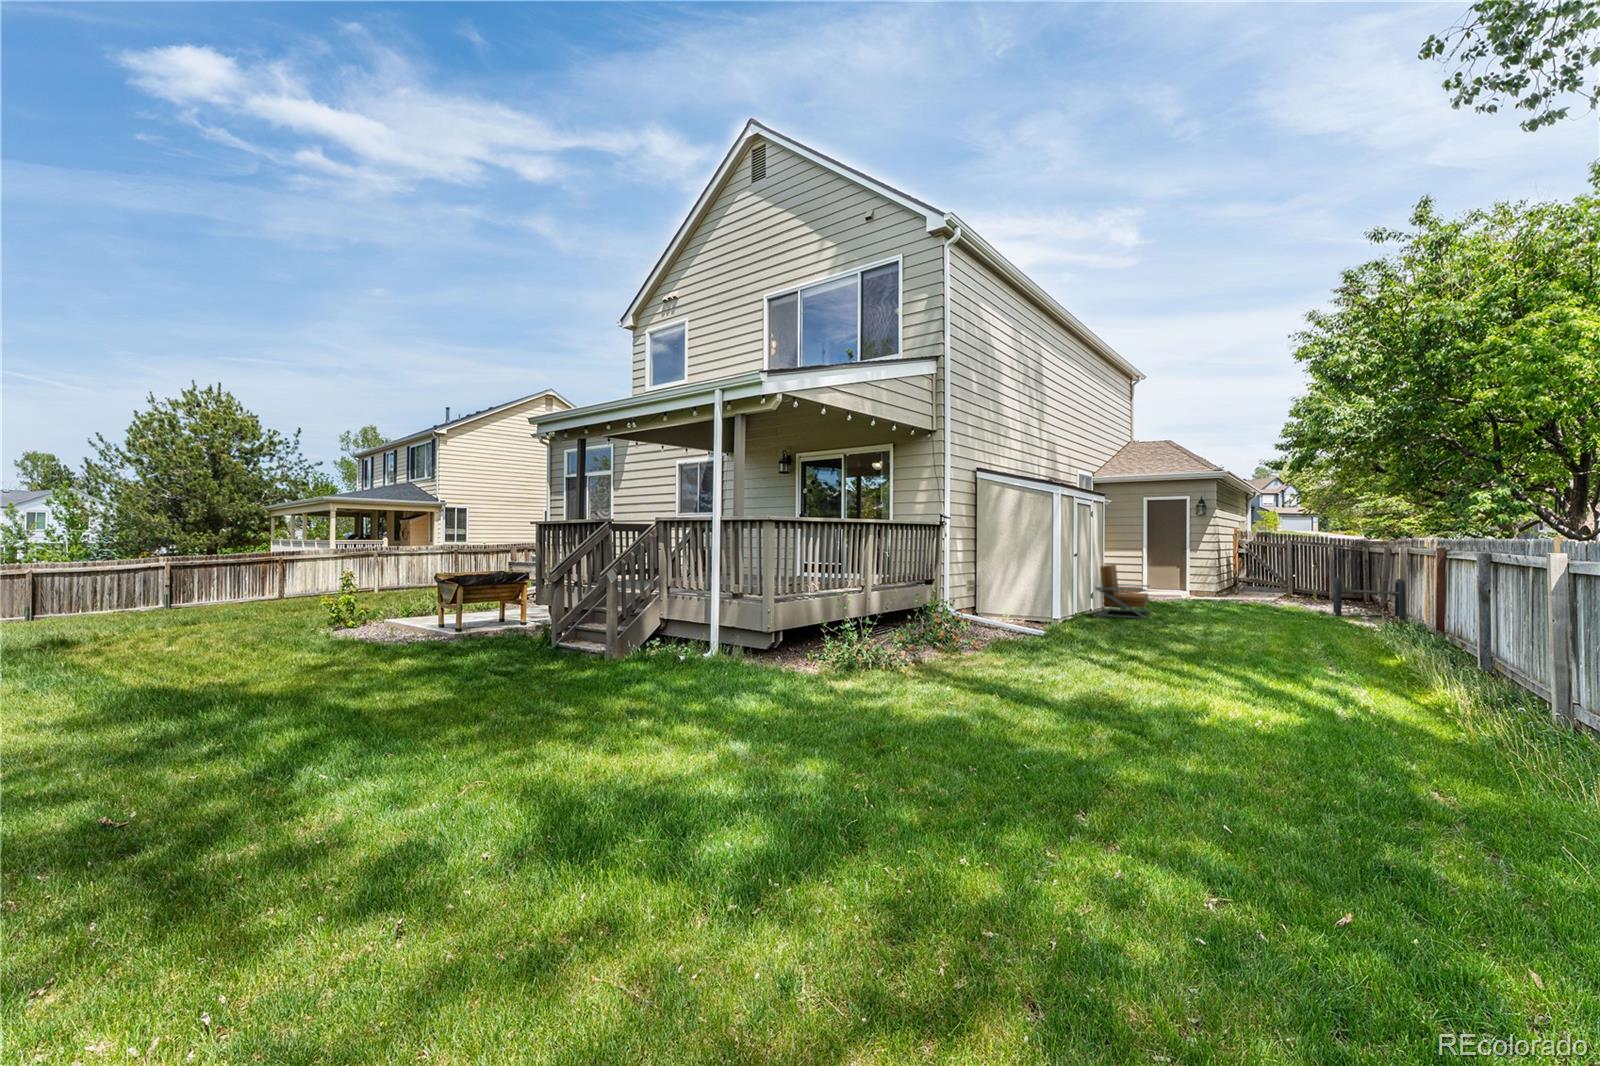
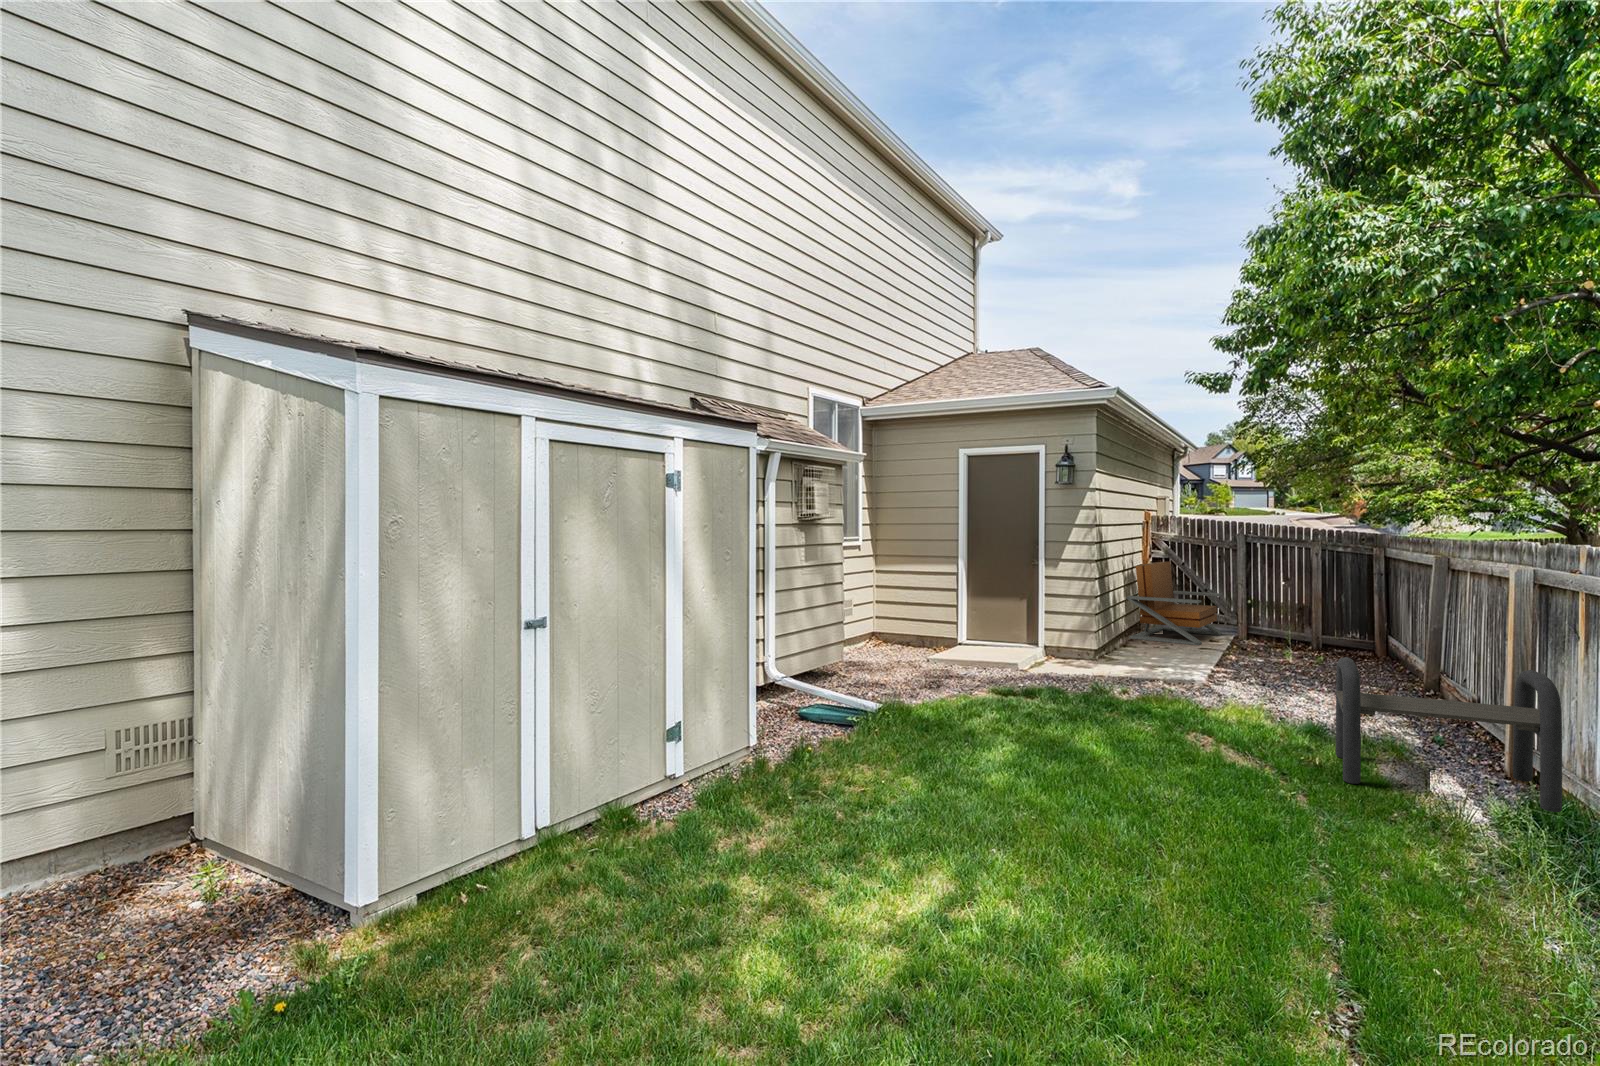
lounge chair: present [1095,564,1150,619] -> present [1127,562,1222,645]

